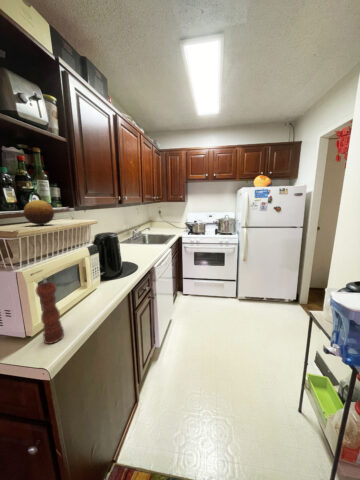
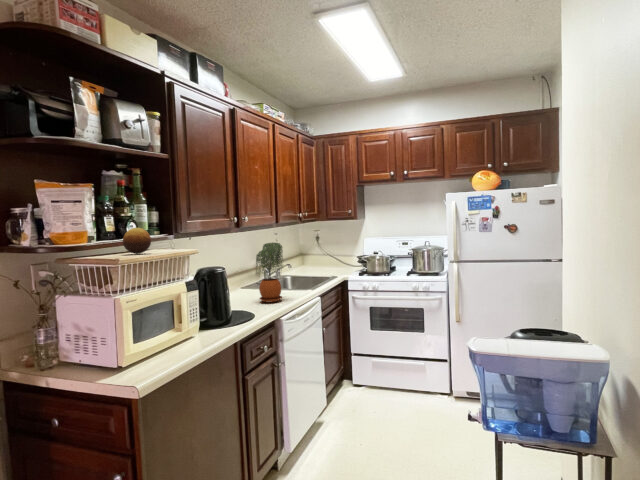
potted plant: none [134,215,153,255] -> present [256,243,283,302]
pepper mill: present [36,278,64,344] -> none [131,304,153,374]

